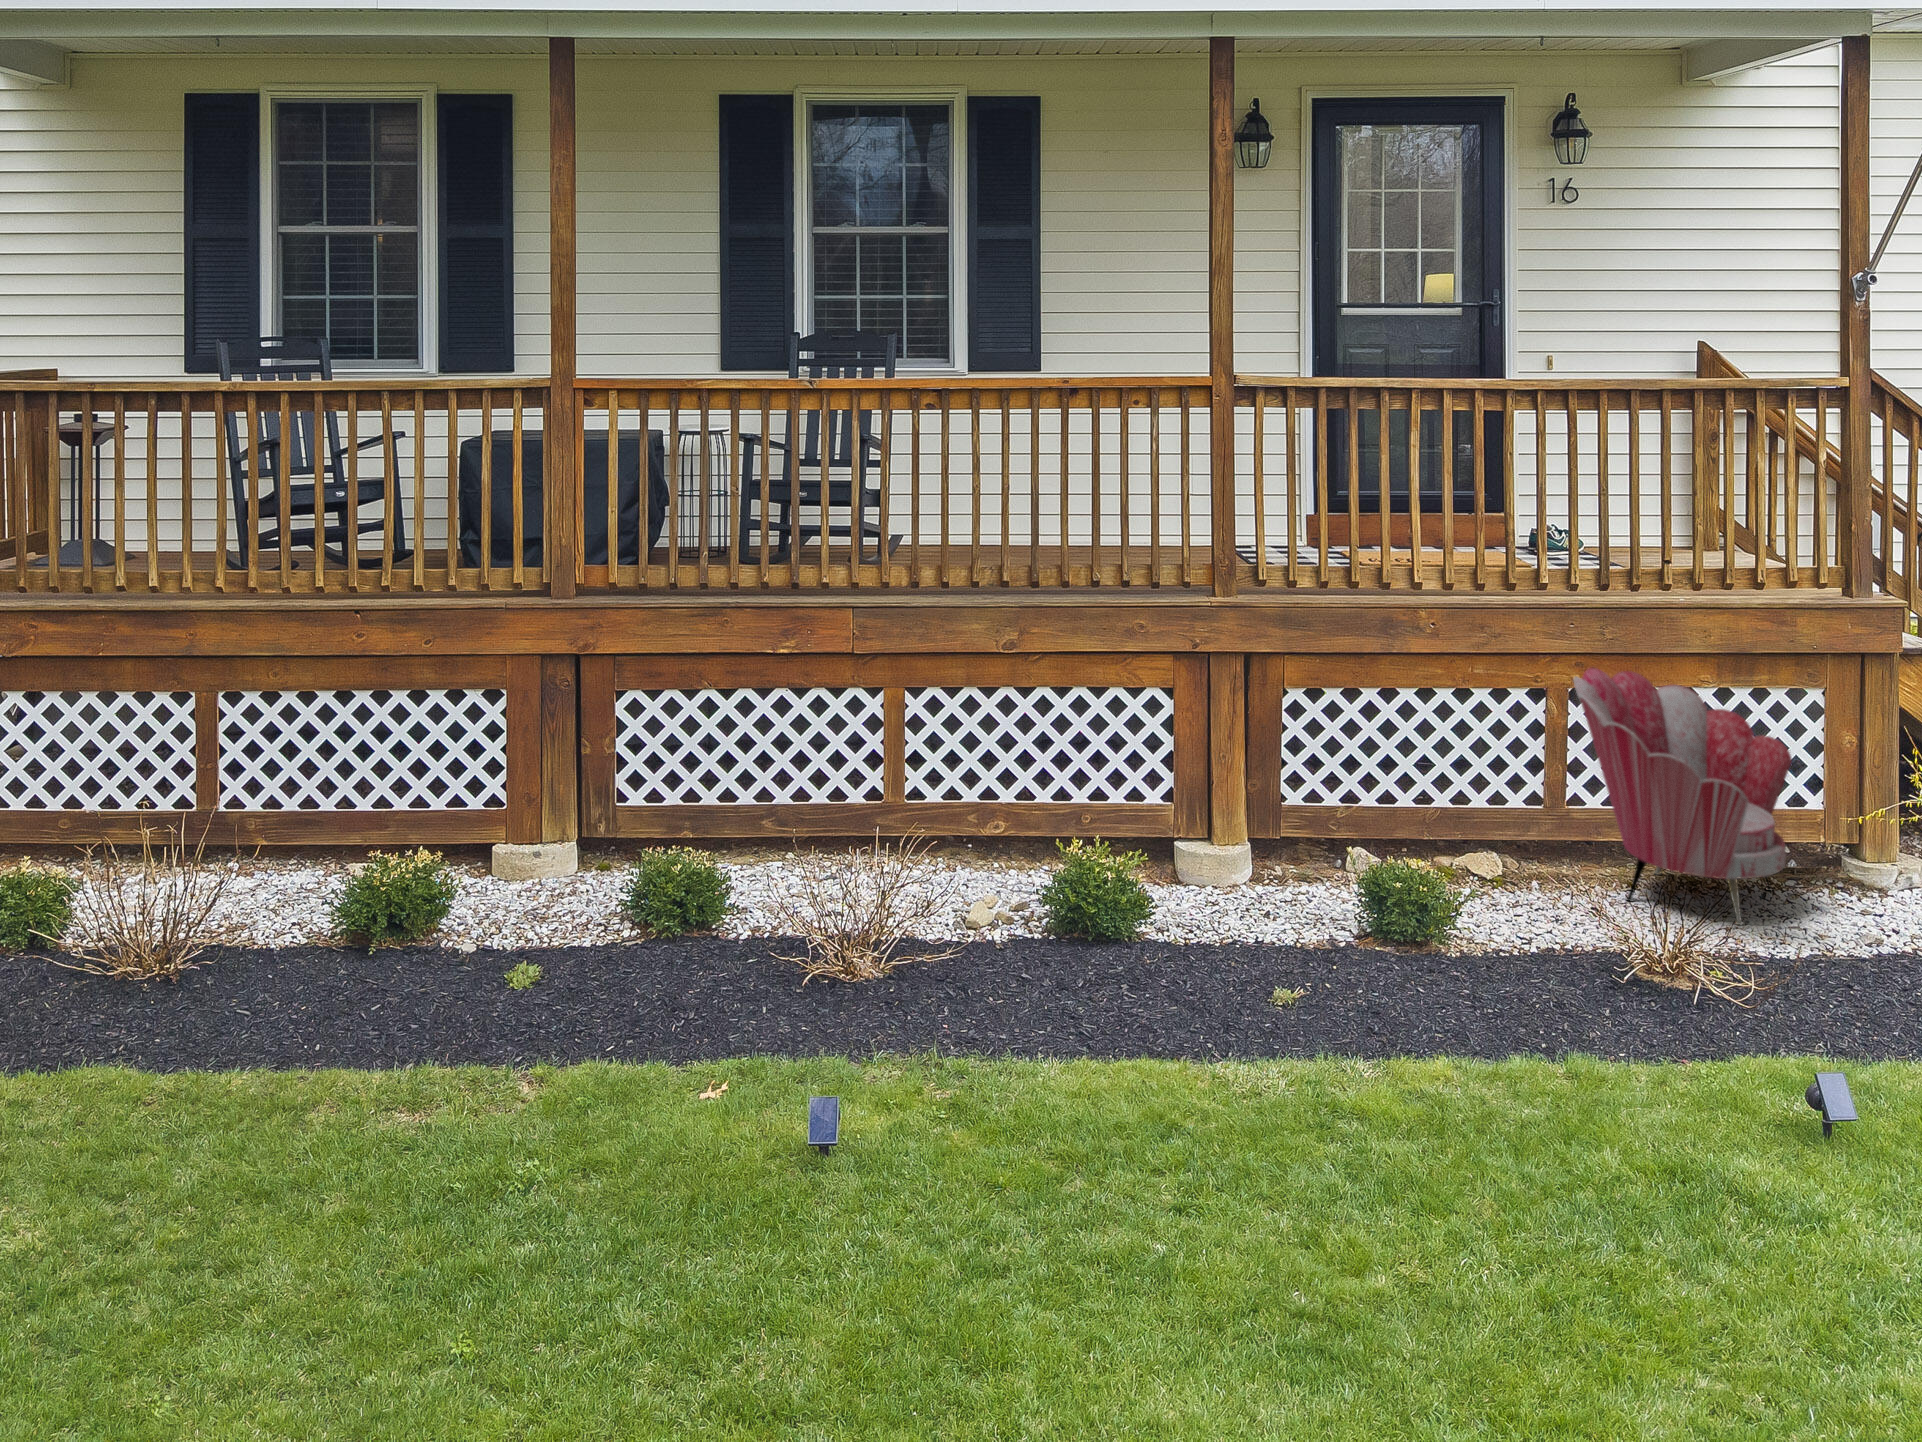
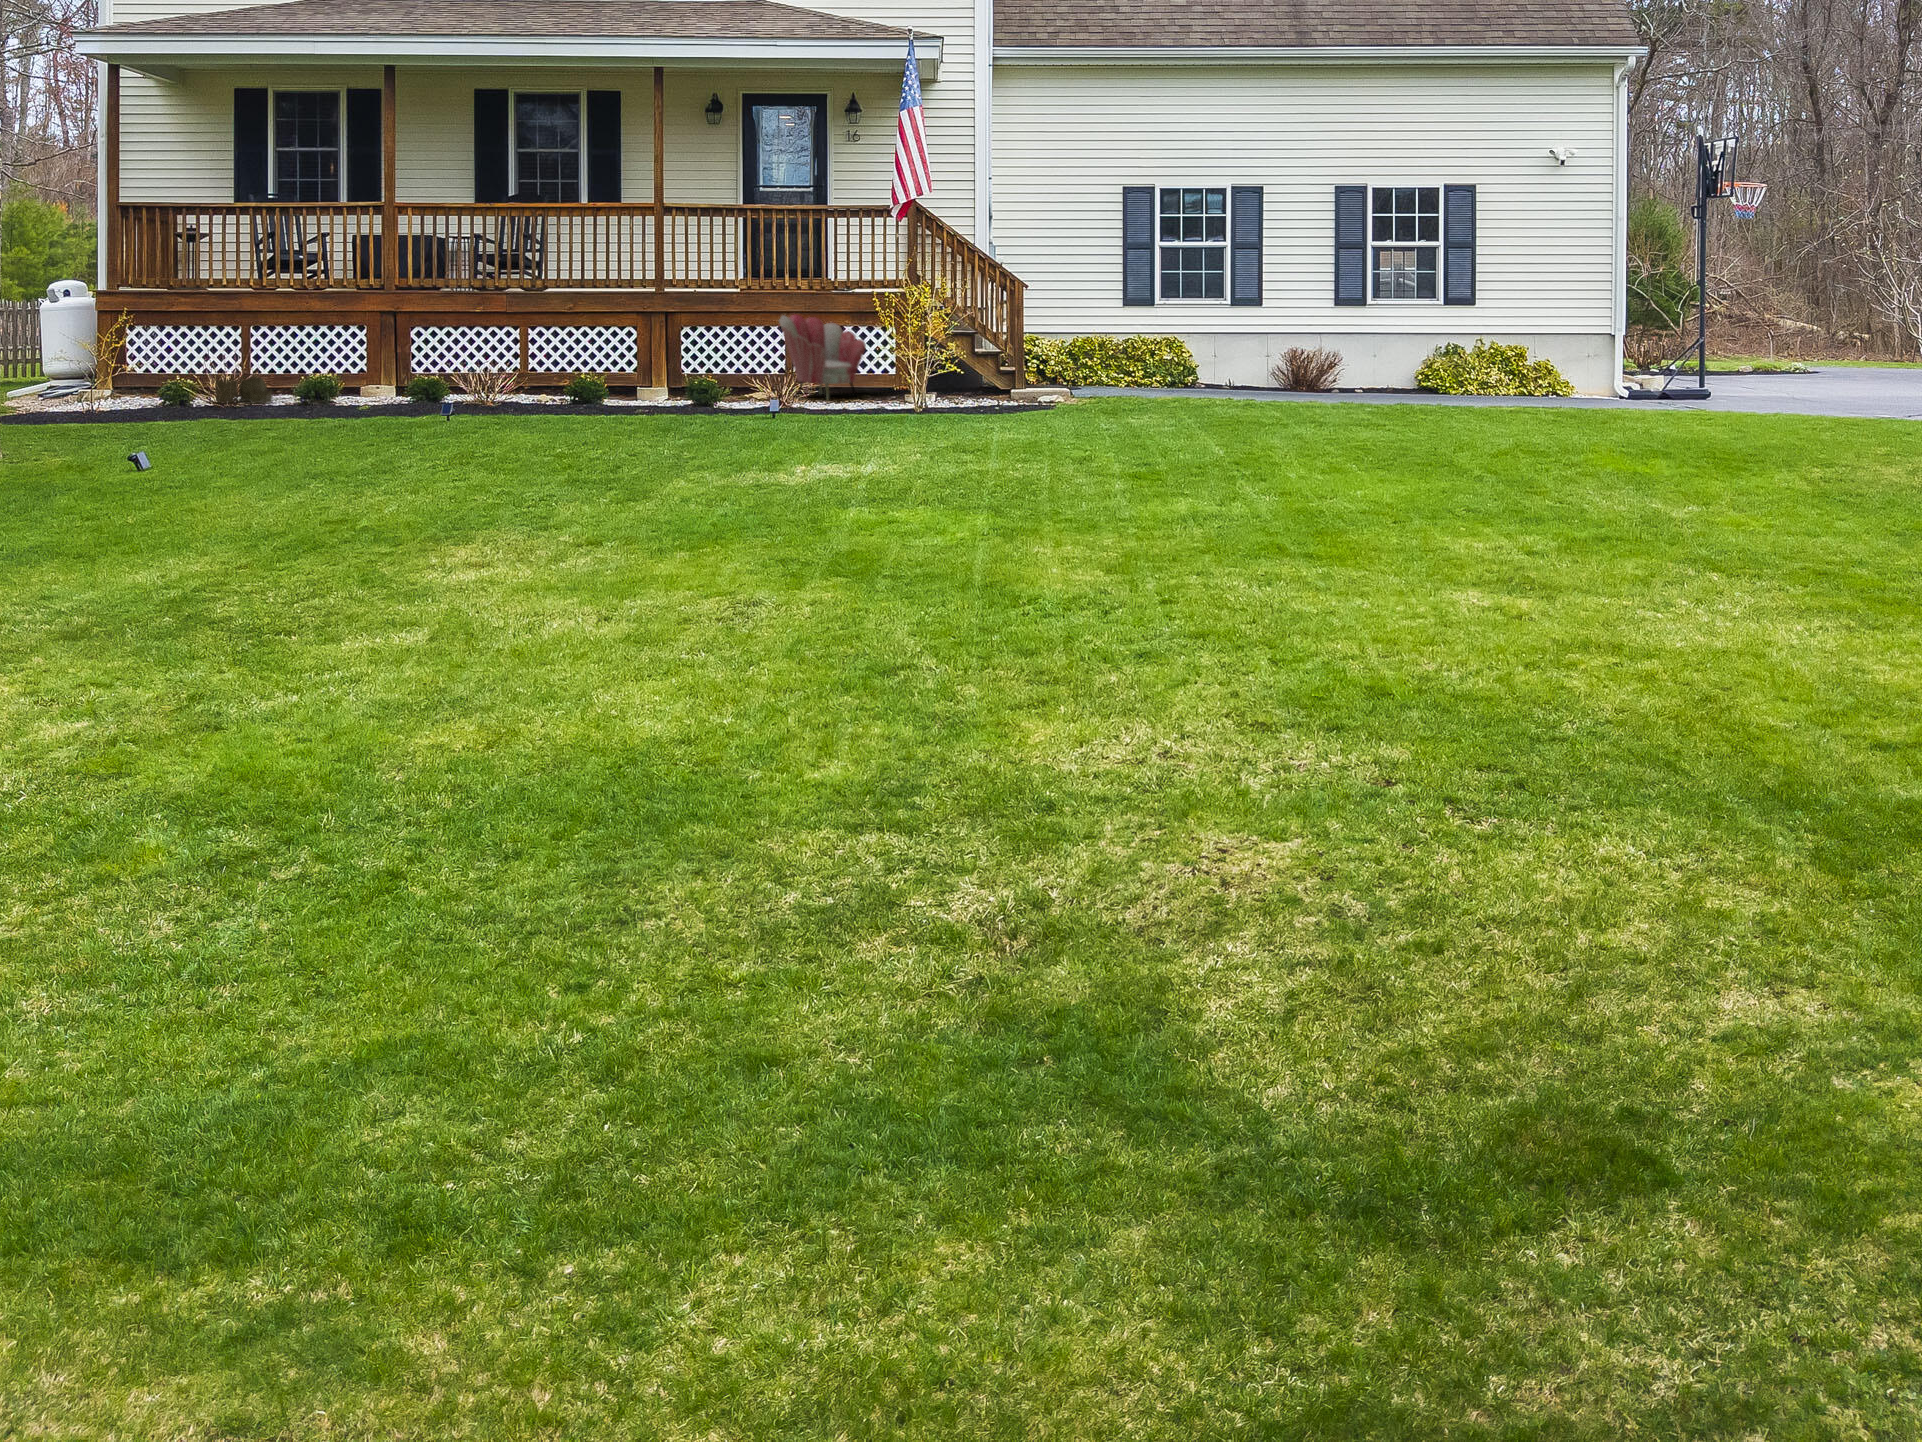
woven basket: none [128,817,276,927] -> present [216,374,272,404]

